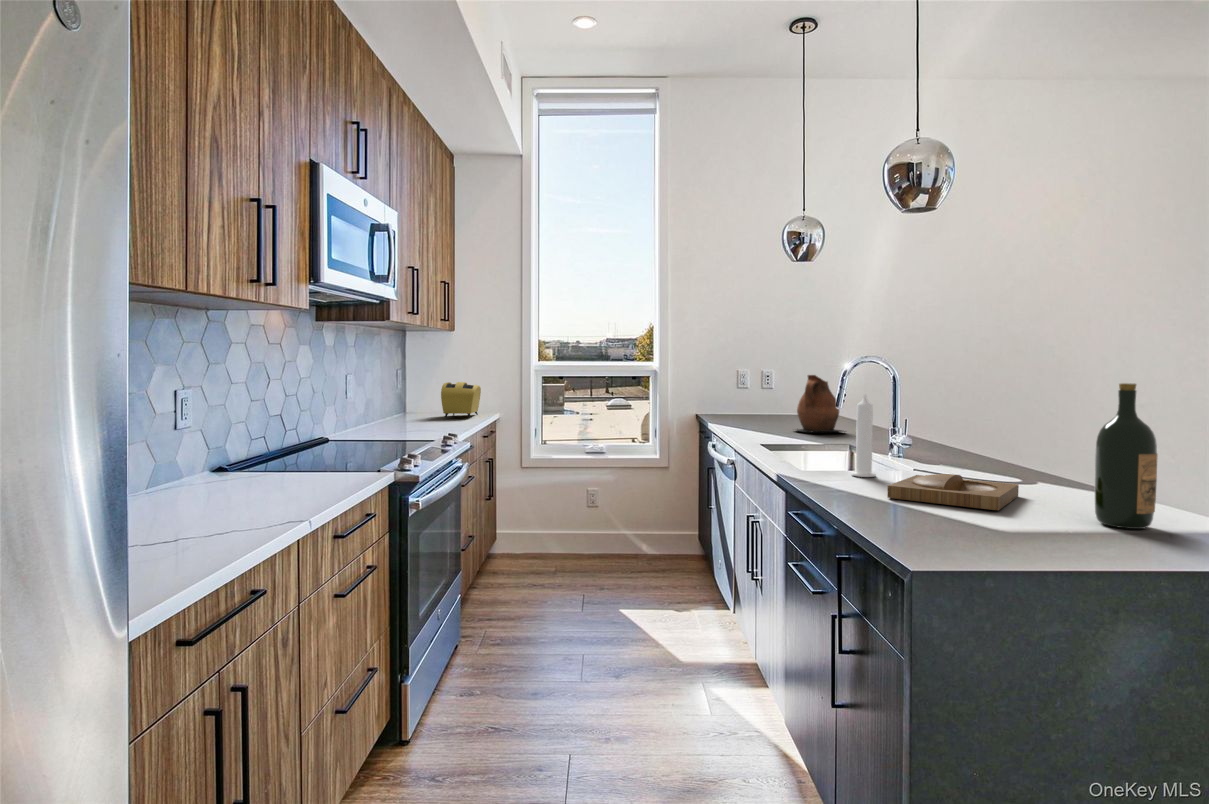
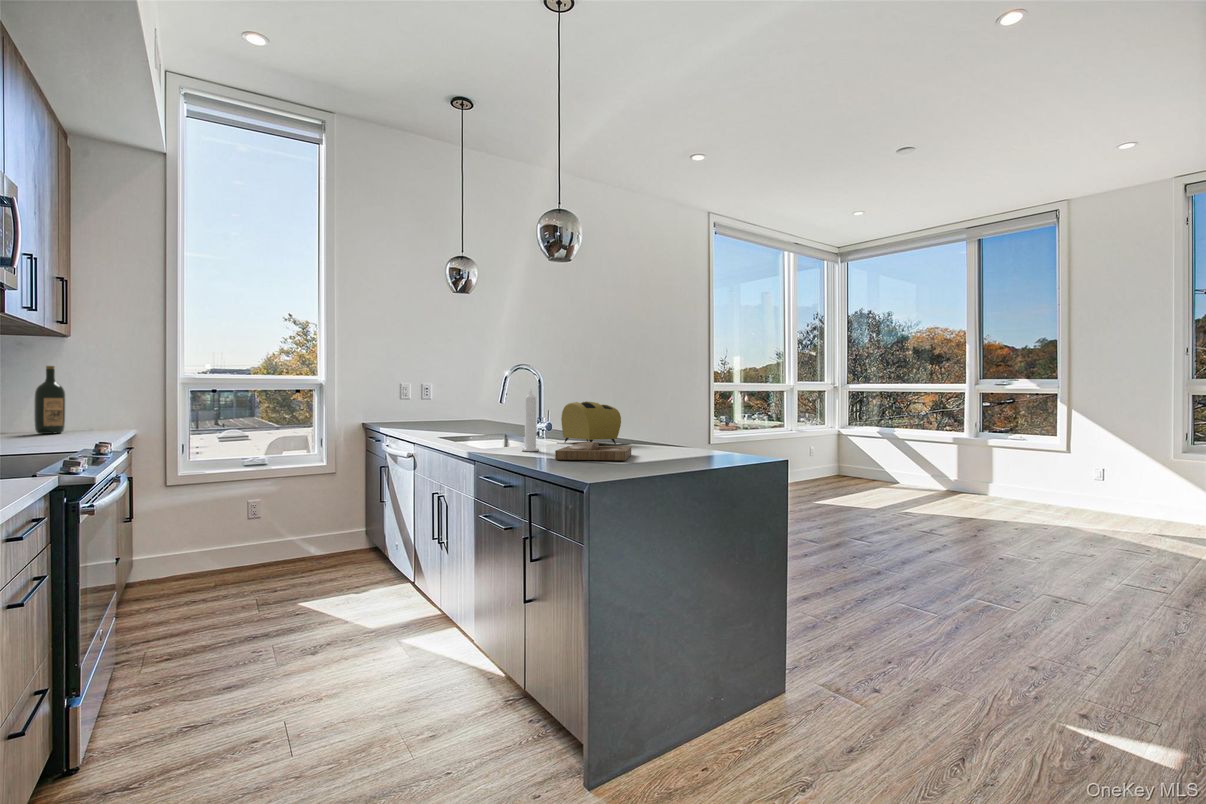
ceramic pitcher: present [796,375,846,432] -> none [455,384,499,431]
toaster: present [441,382,481,418] -> present [561,401,621,444]
wine bottle: present [1095,383,1157,529] -> present [34,366,65,434]

